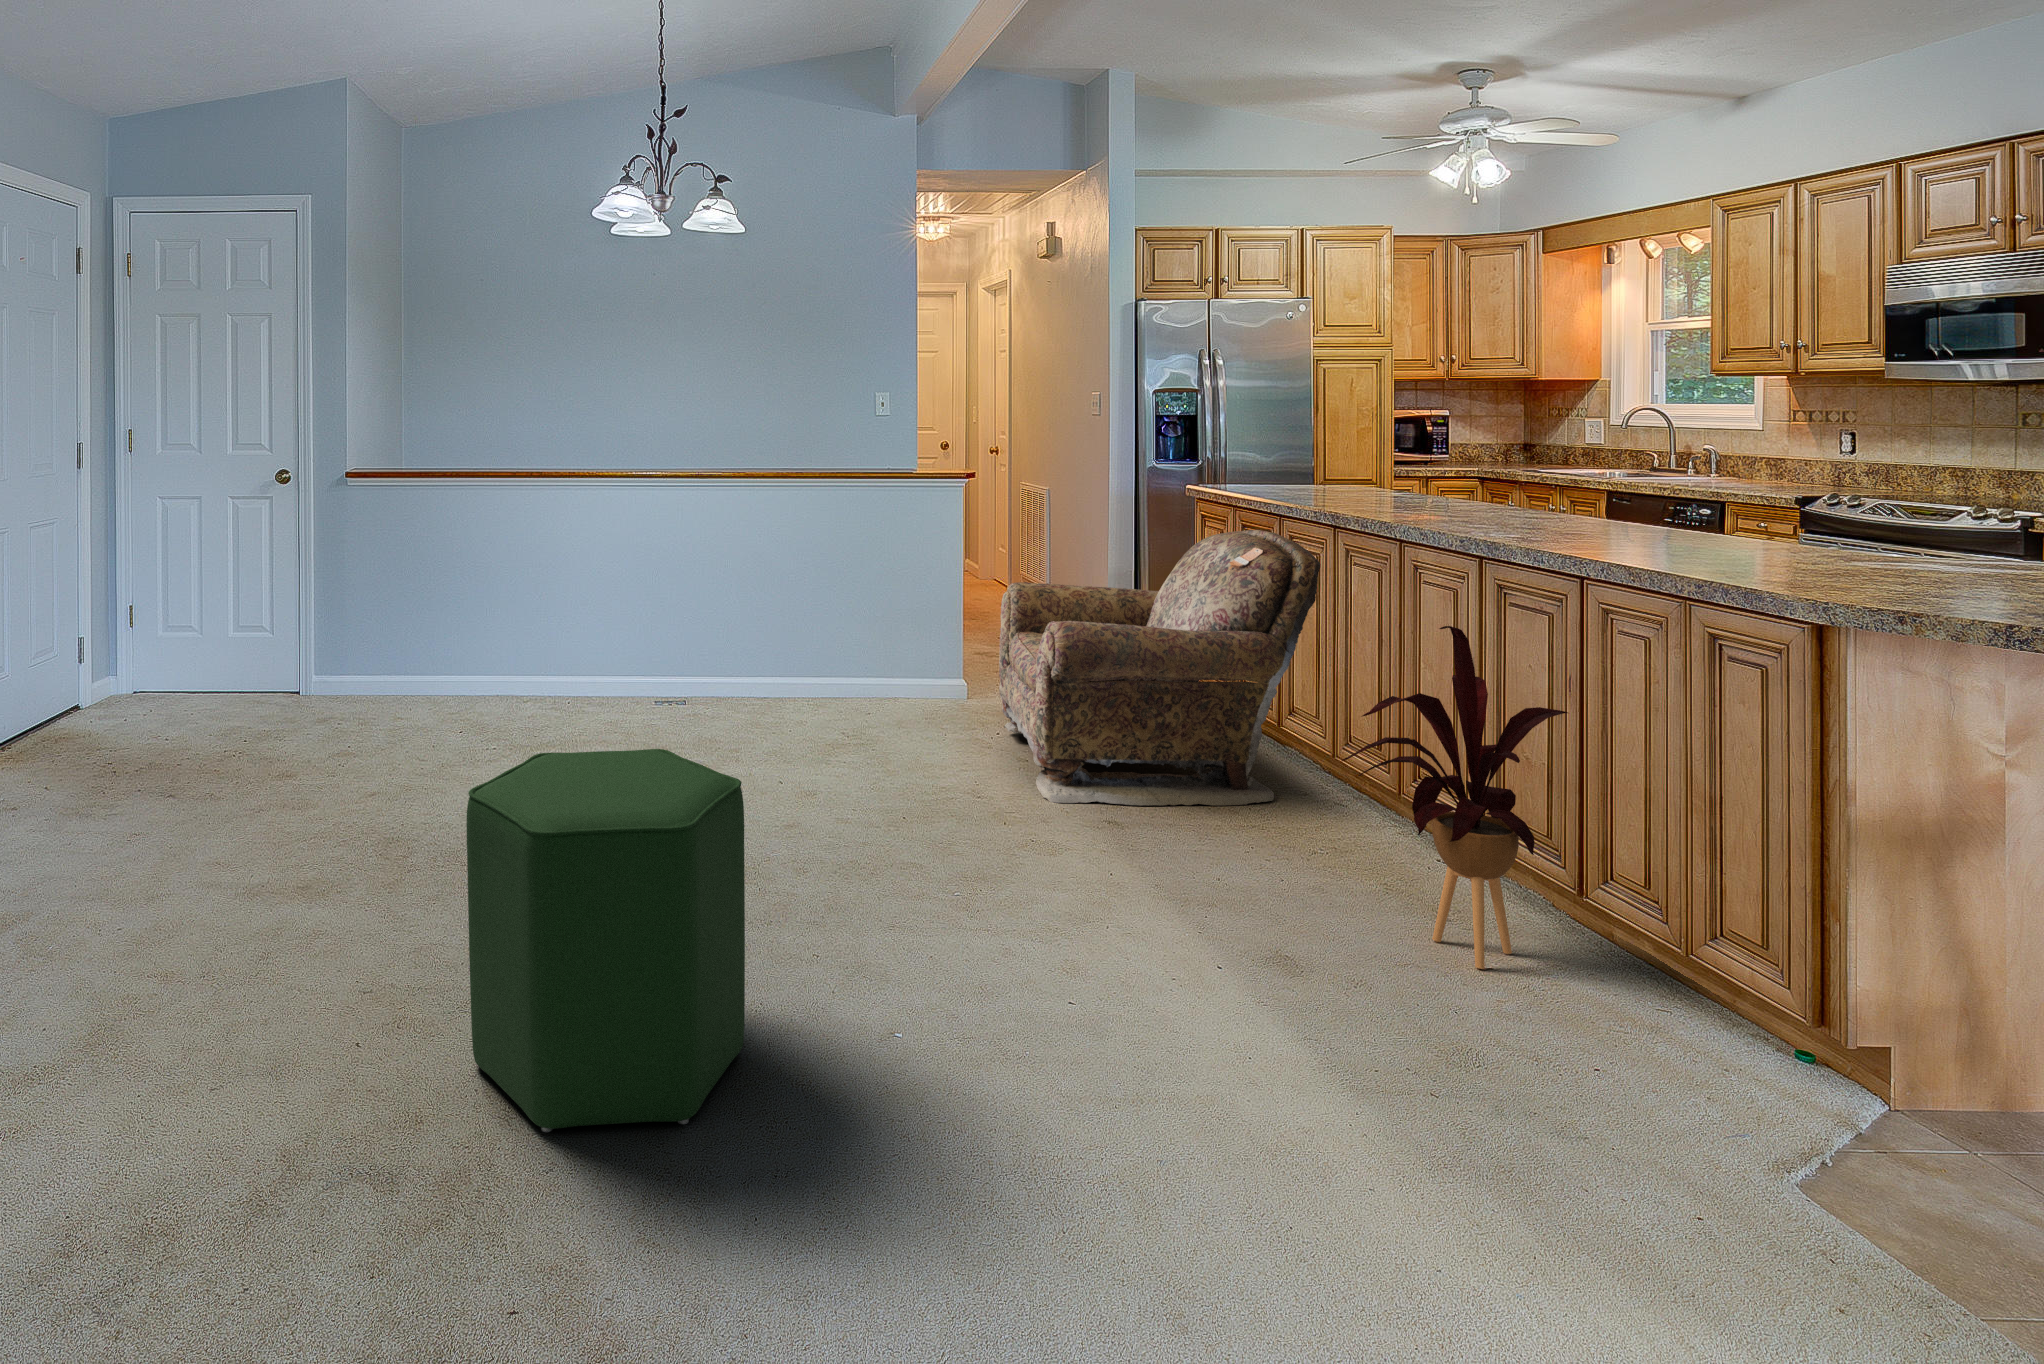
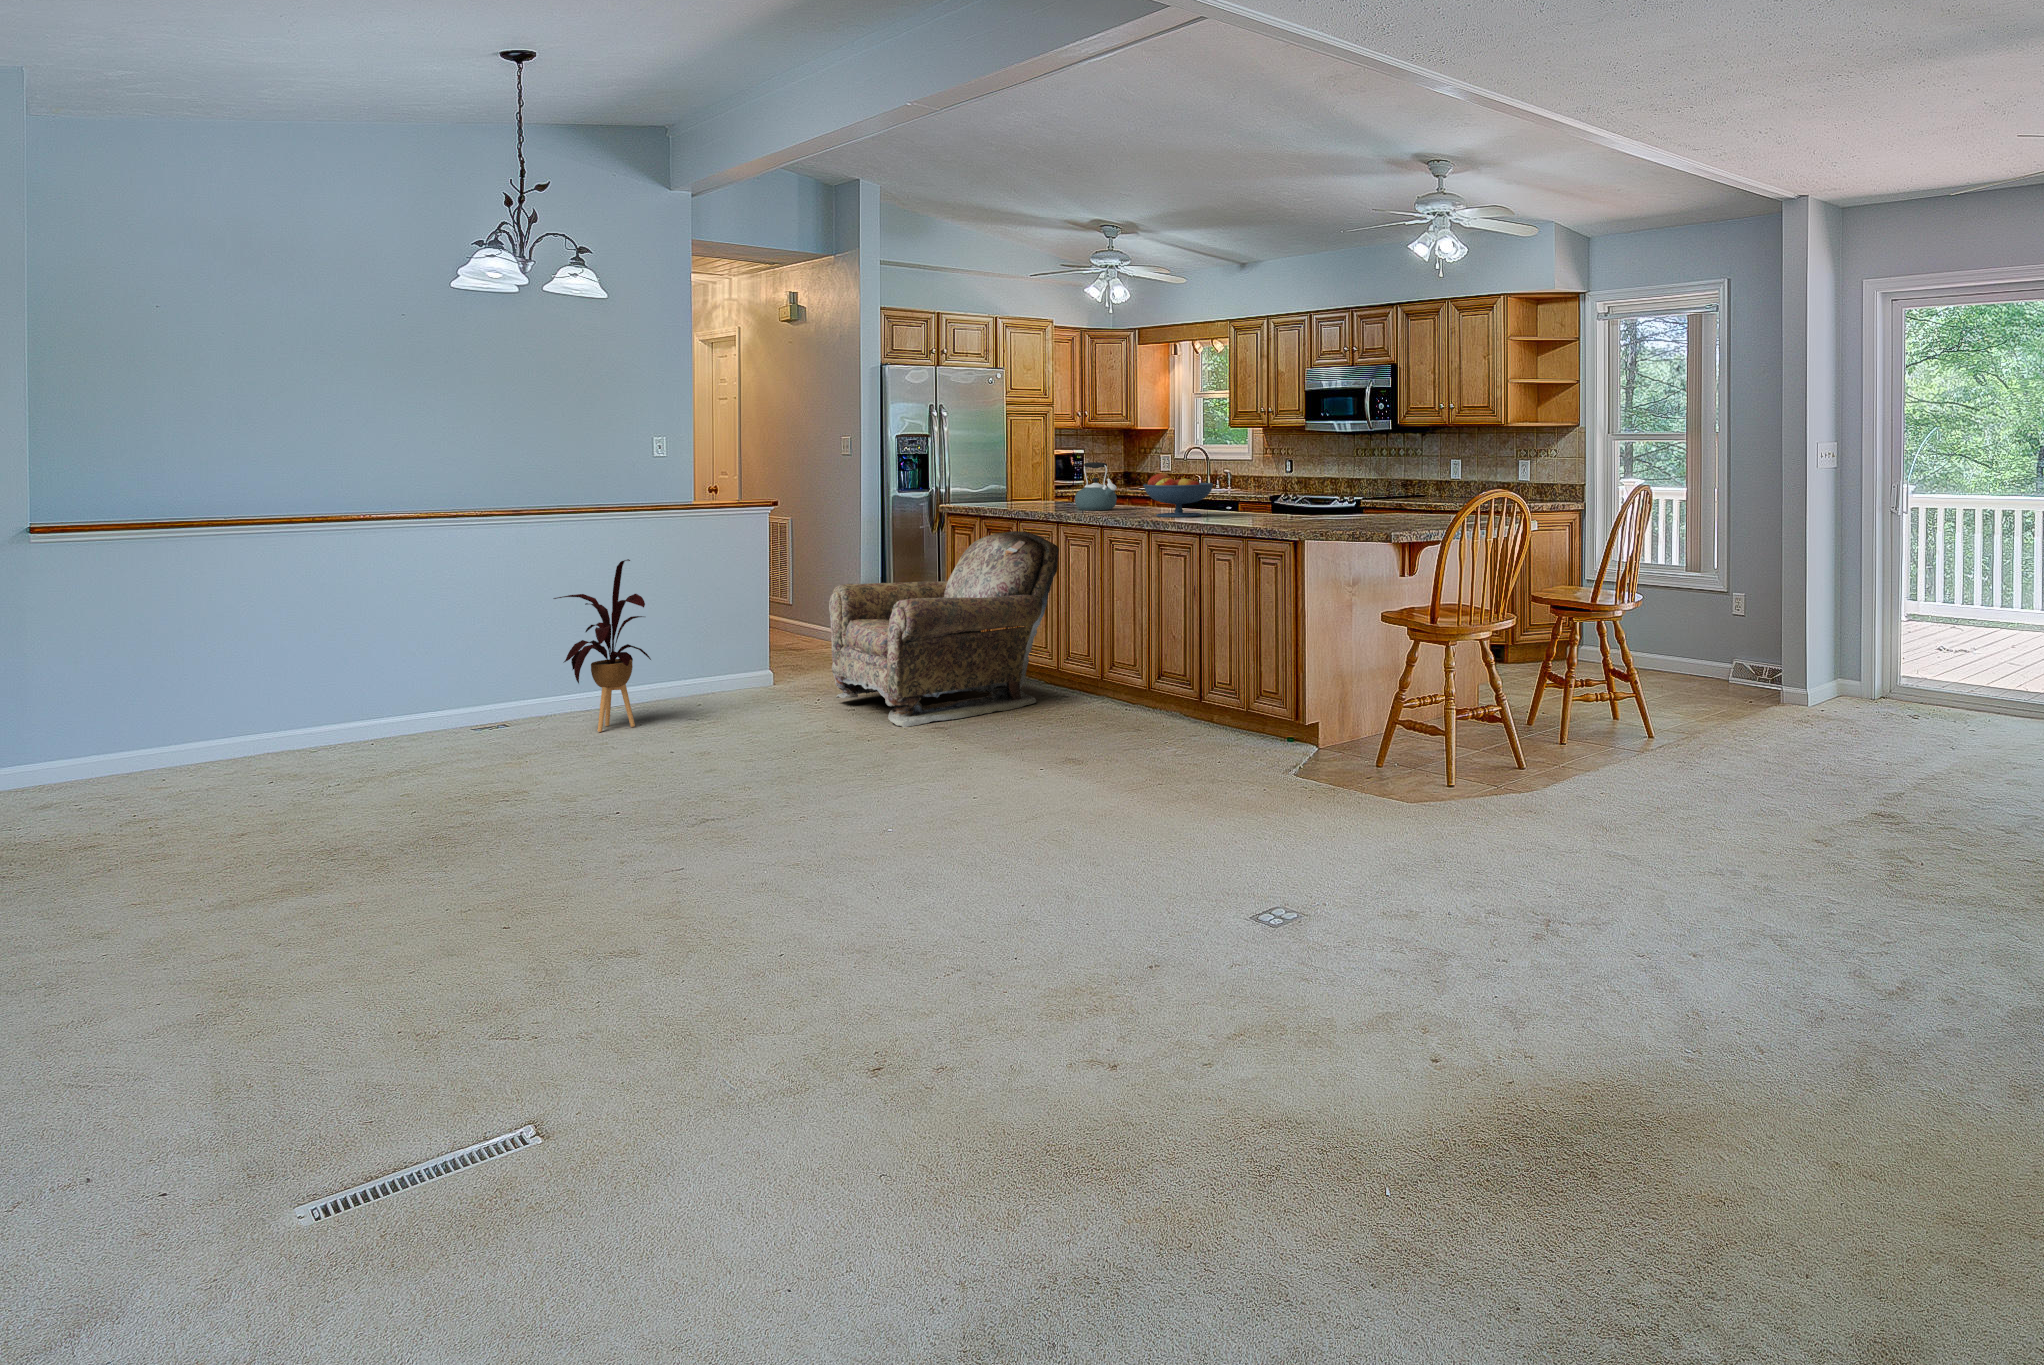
kettle: none [1372,430,1448,506] -> present [1075,462,1117,510]
fruit bowl: none [1477,451,1635,534] -> present [1143,473,1213,517]
house plant: present [1342,626,1568,969] -> present [554,559,651,732]
ottoman: present [466,749,745,1132] -> none [658,674,837,889]

